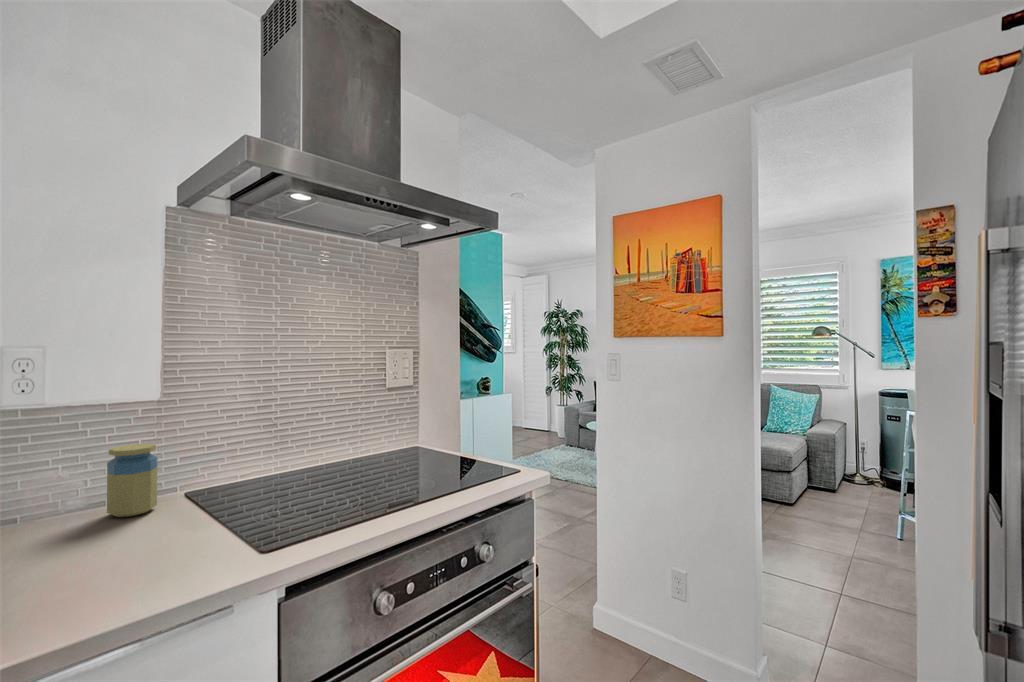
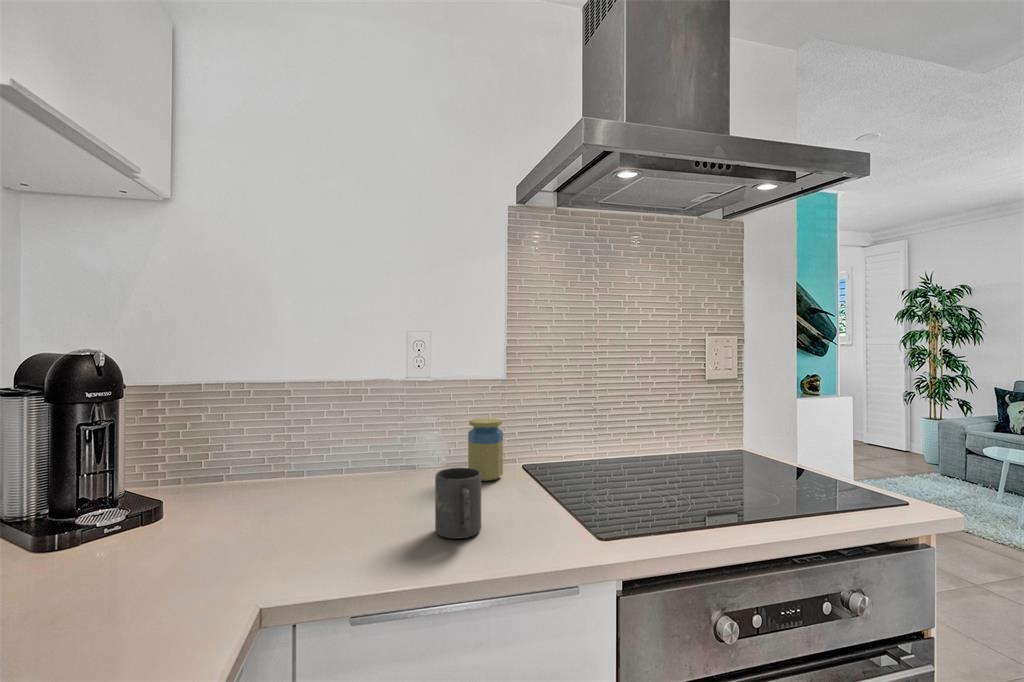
mug: none [48,504,119,591] -> present [435,468,481,539]

